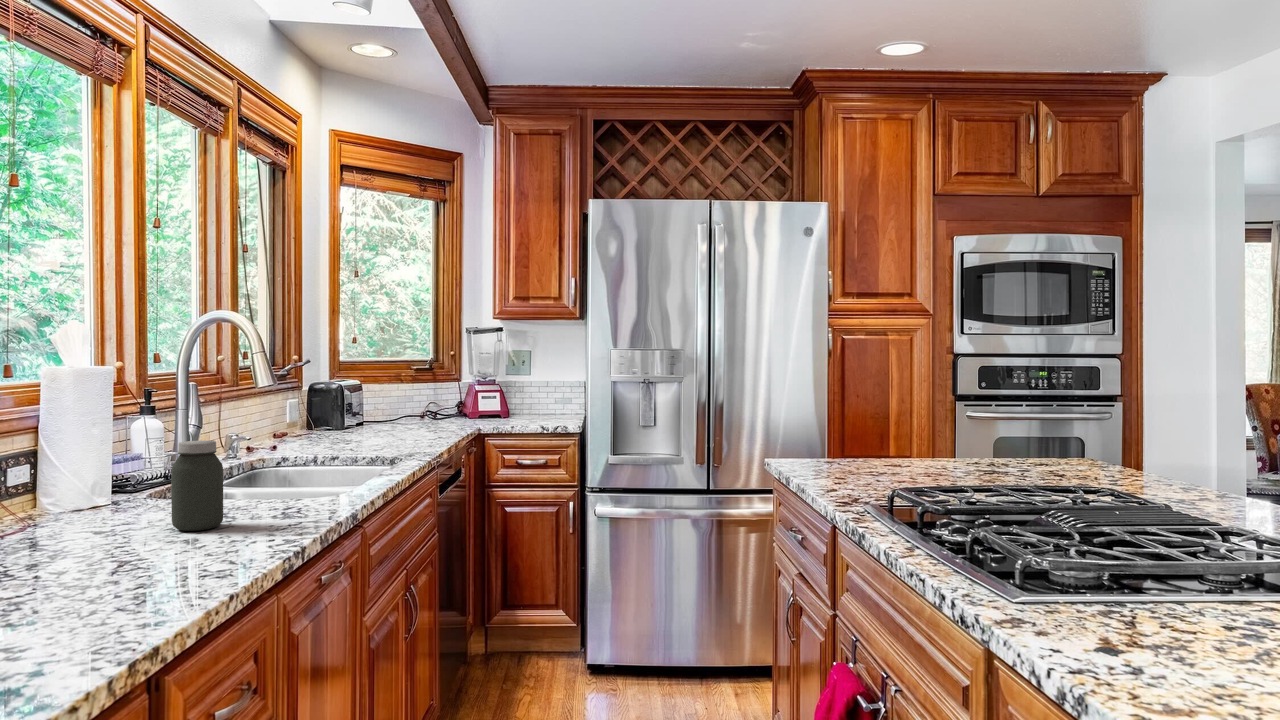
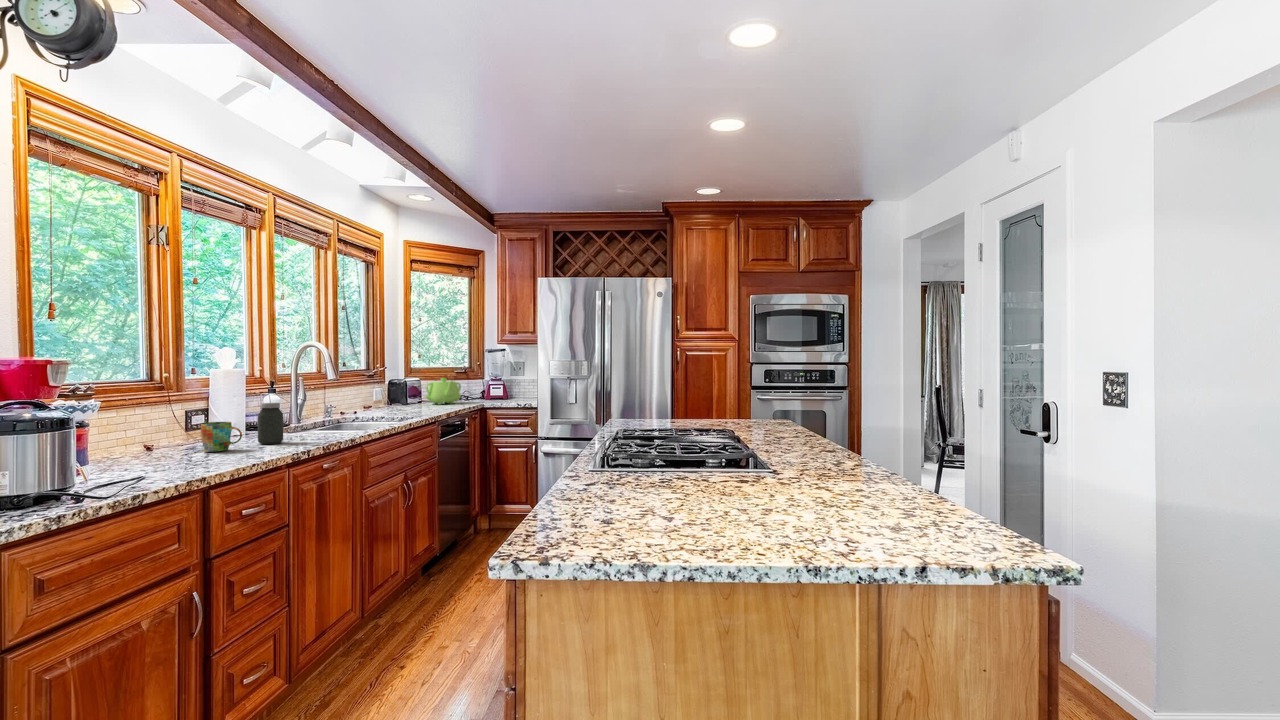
teapot: none [377,379,436,427] -> present [426,378,461,405]
mug: none [65,486,153,556] -> present [201,422,242,452]

